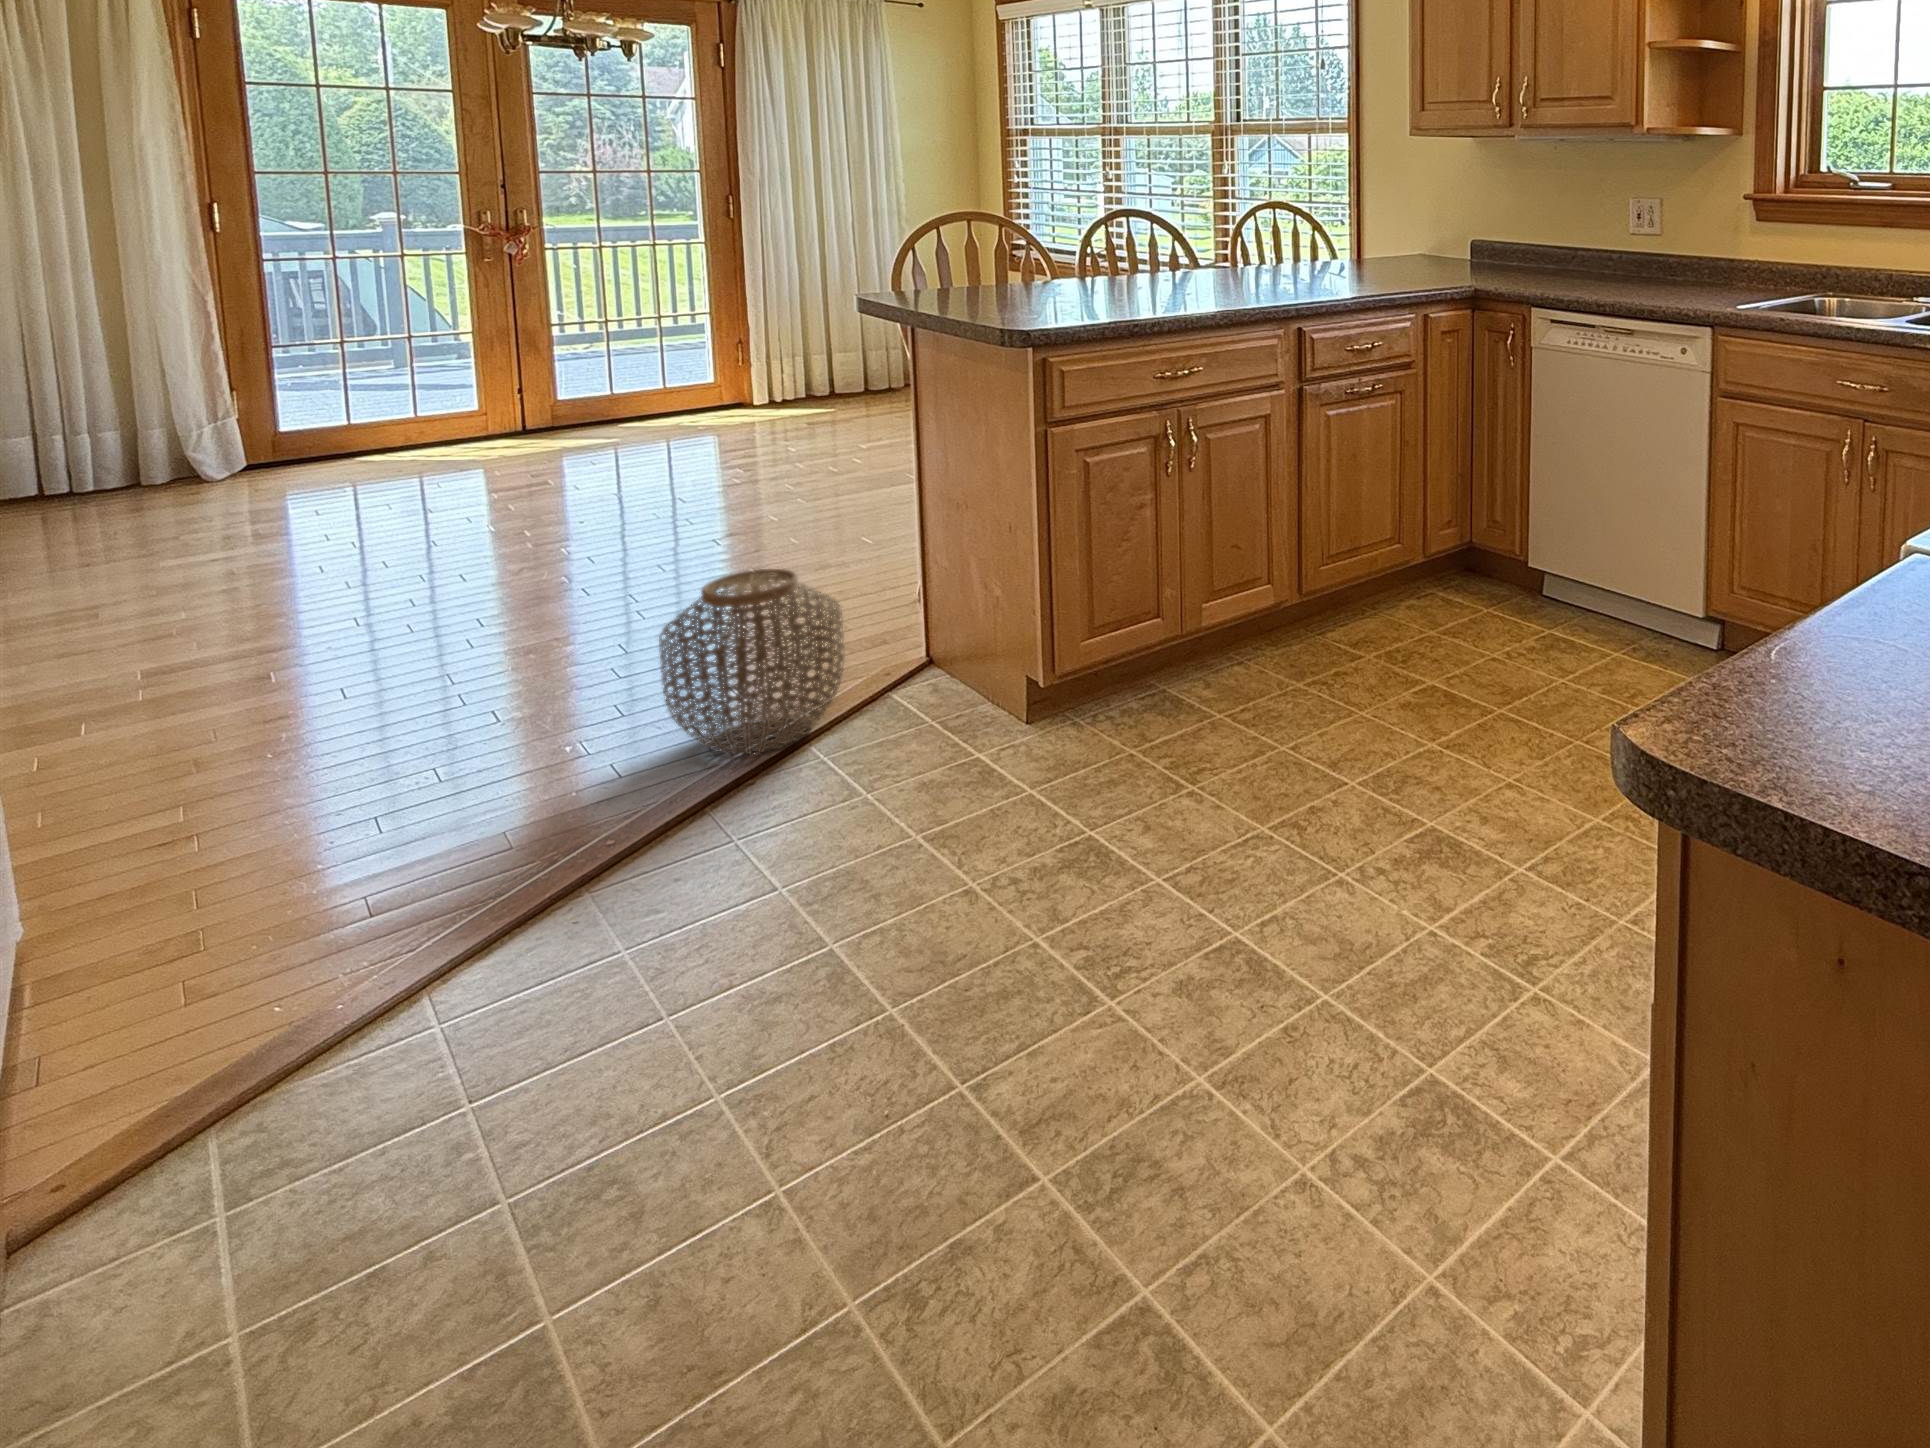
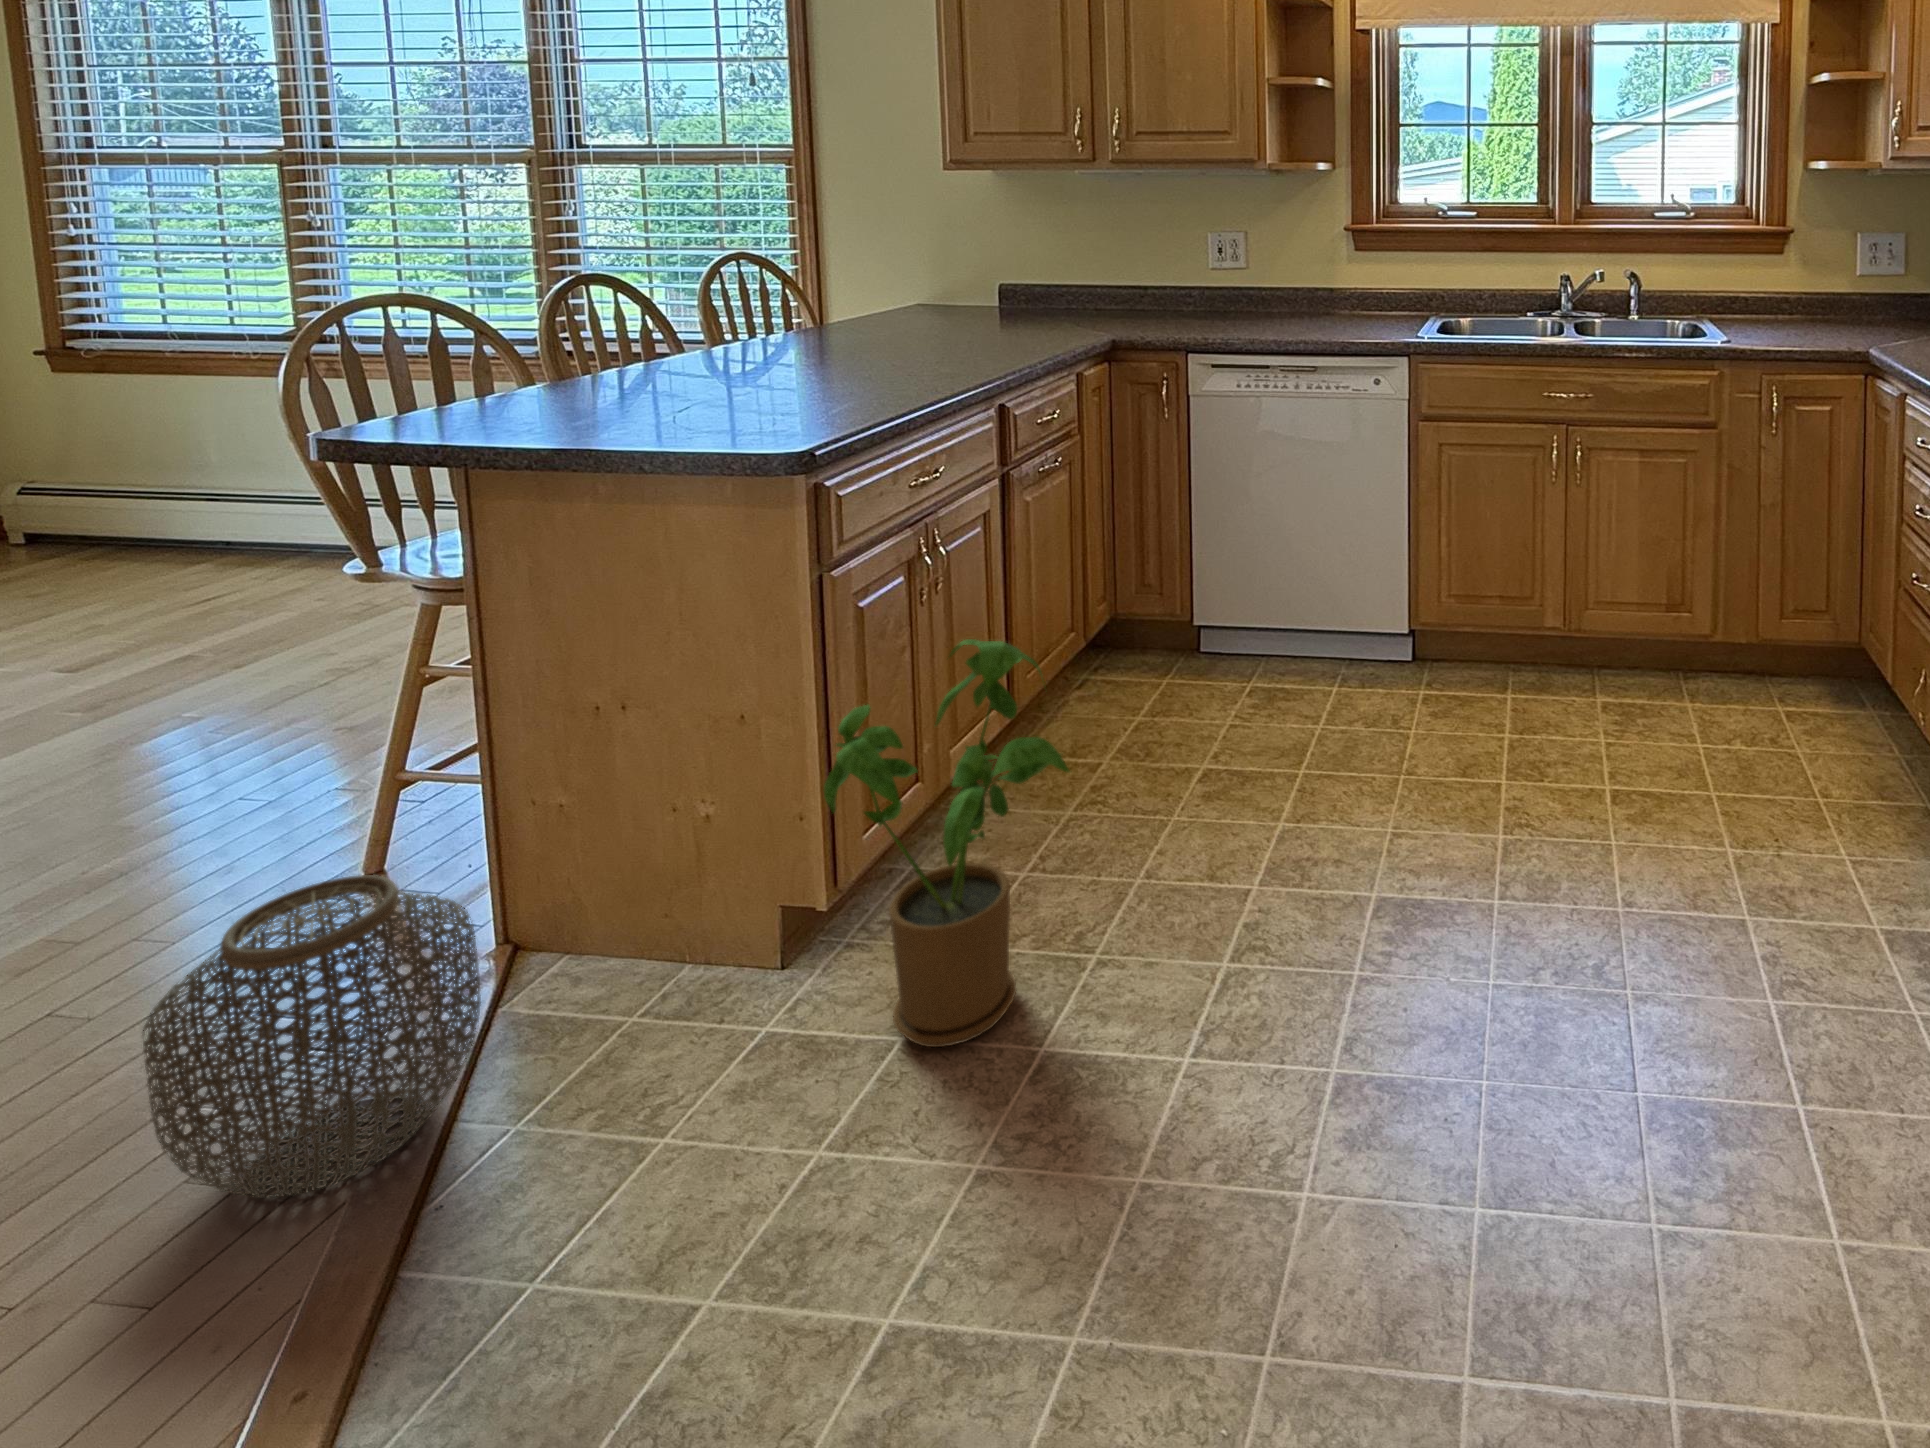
house plant: none [994,497,1177,811] -> present [824,639,1070,1047]

